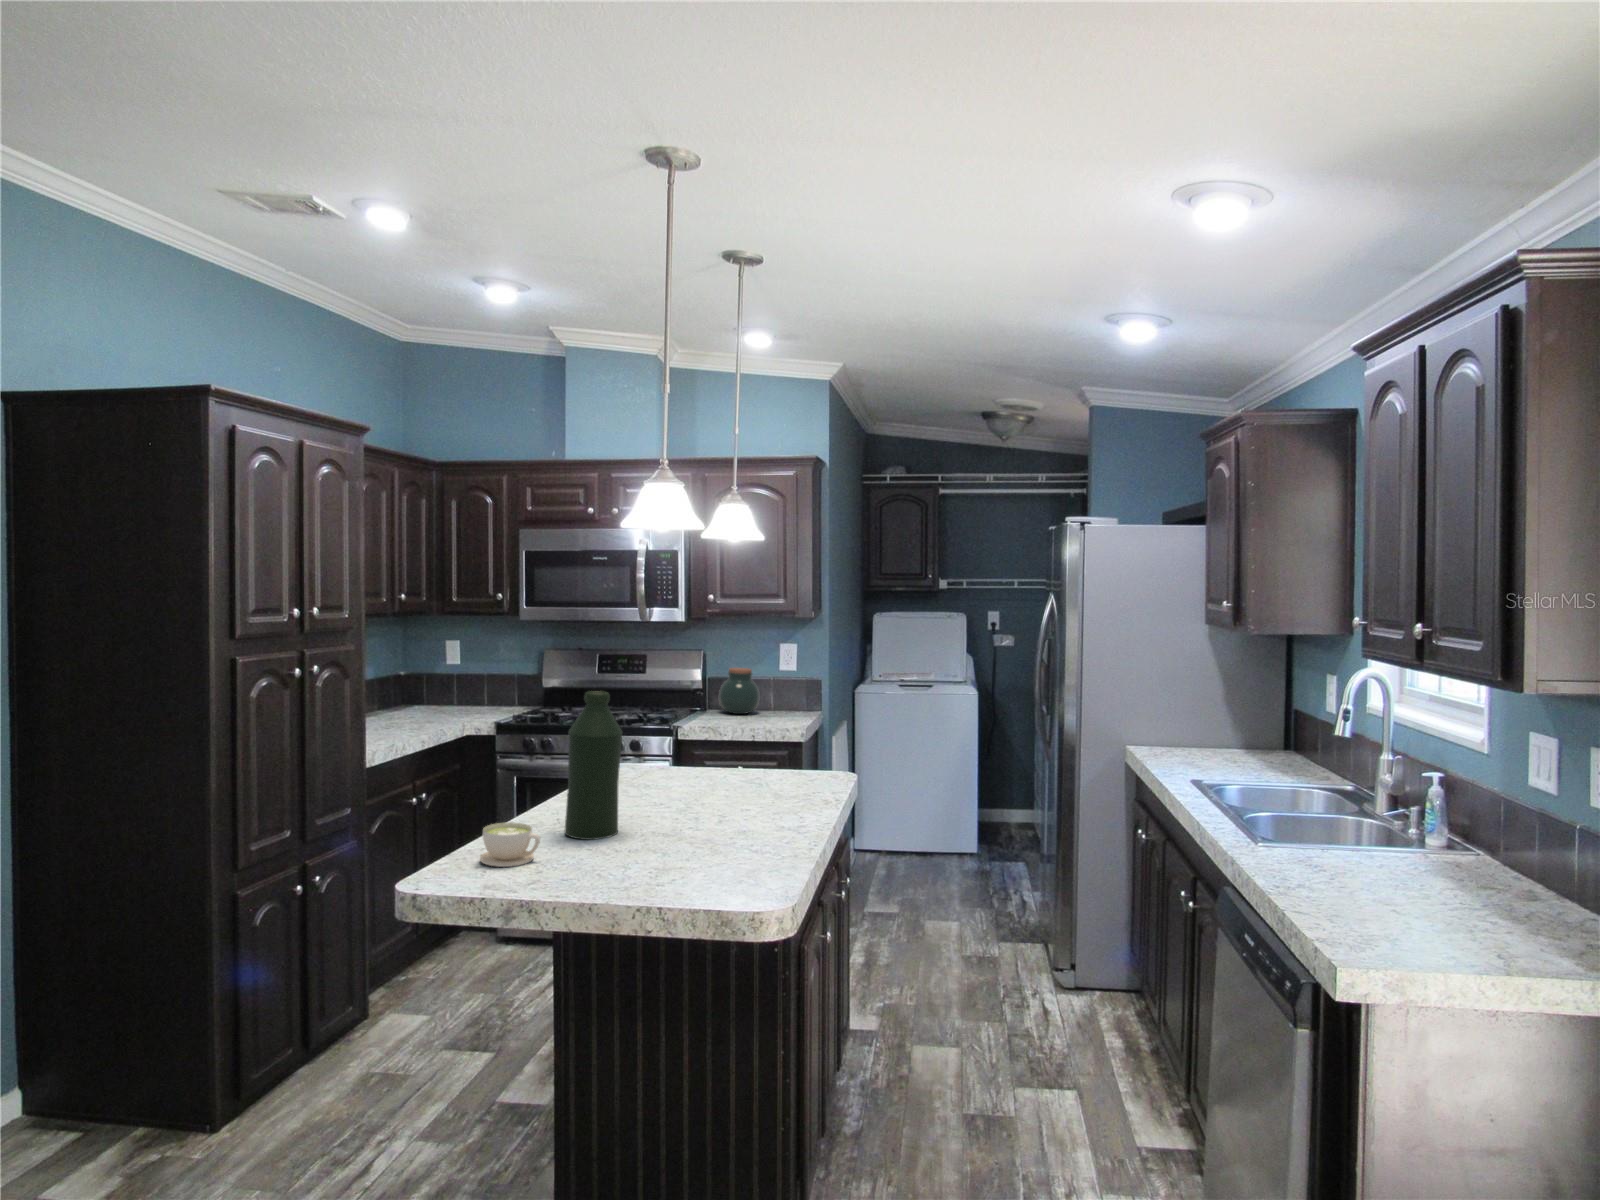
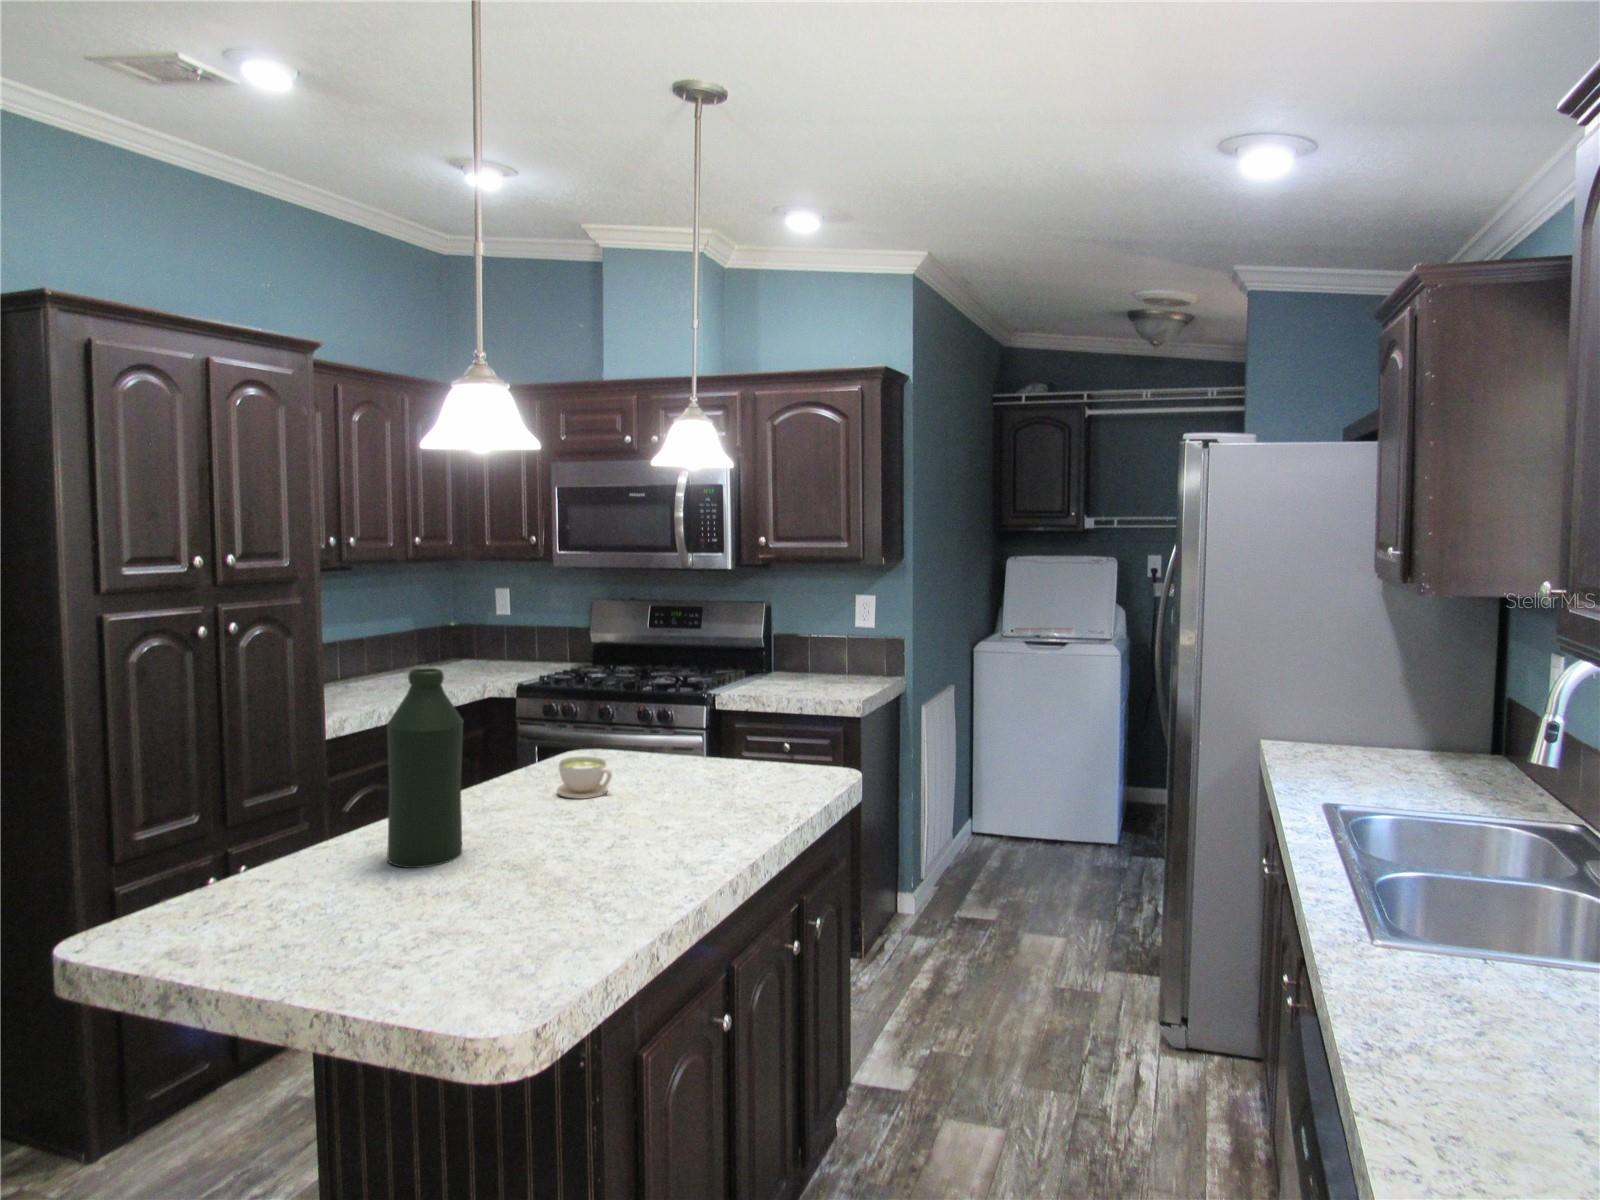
jar: present [719,668,759,714] -> none [780,624,827,678]
coffee cup: present [480,822,540,867] -> present [557,757,612,799]

